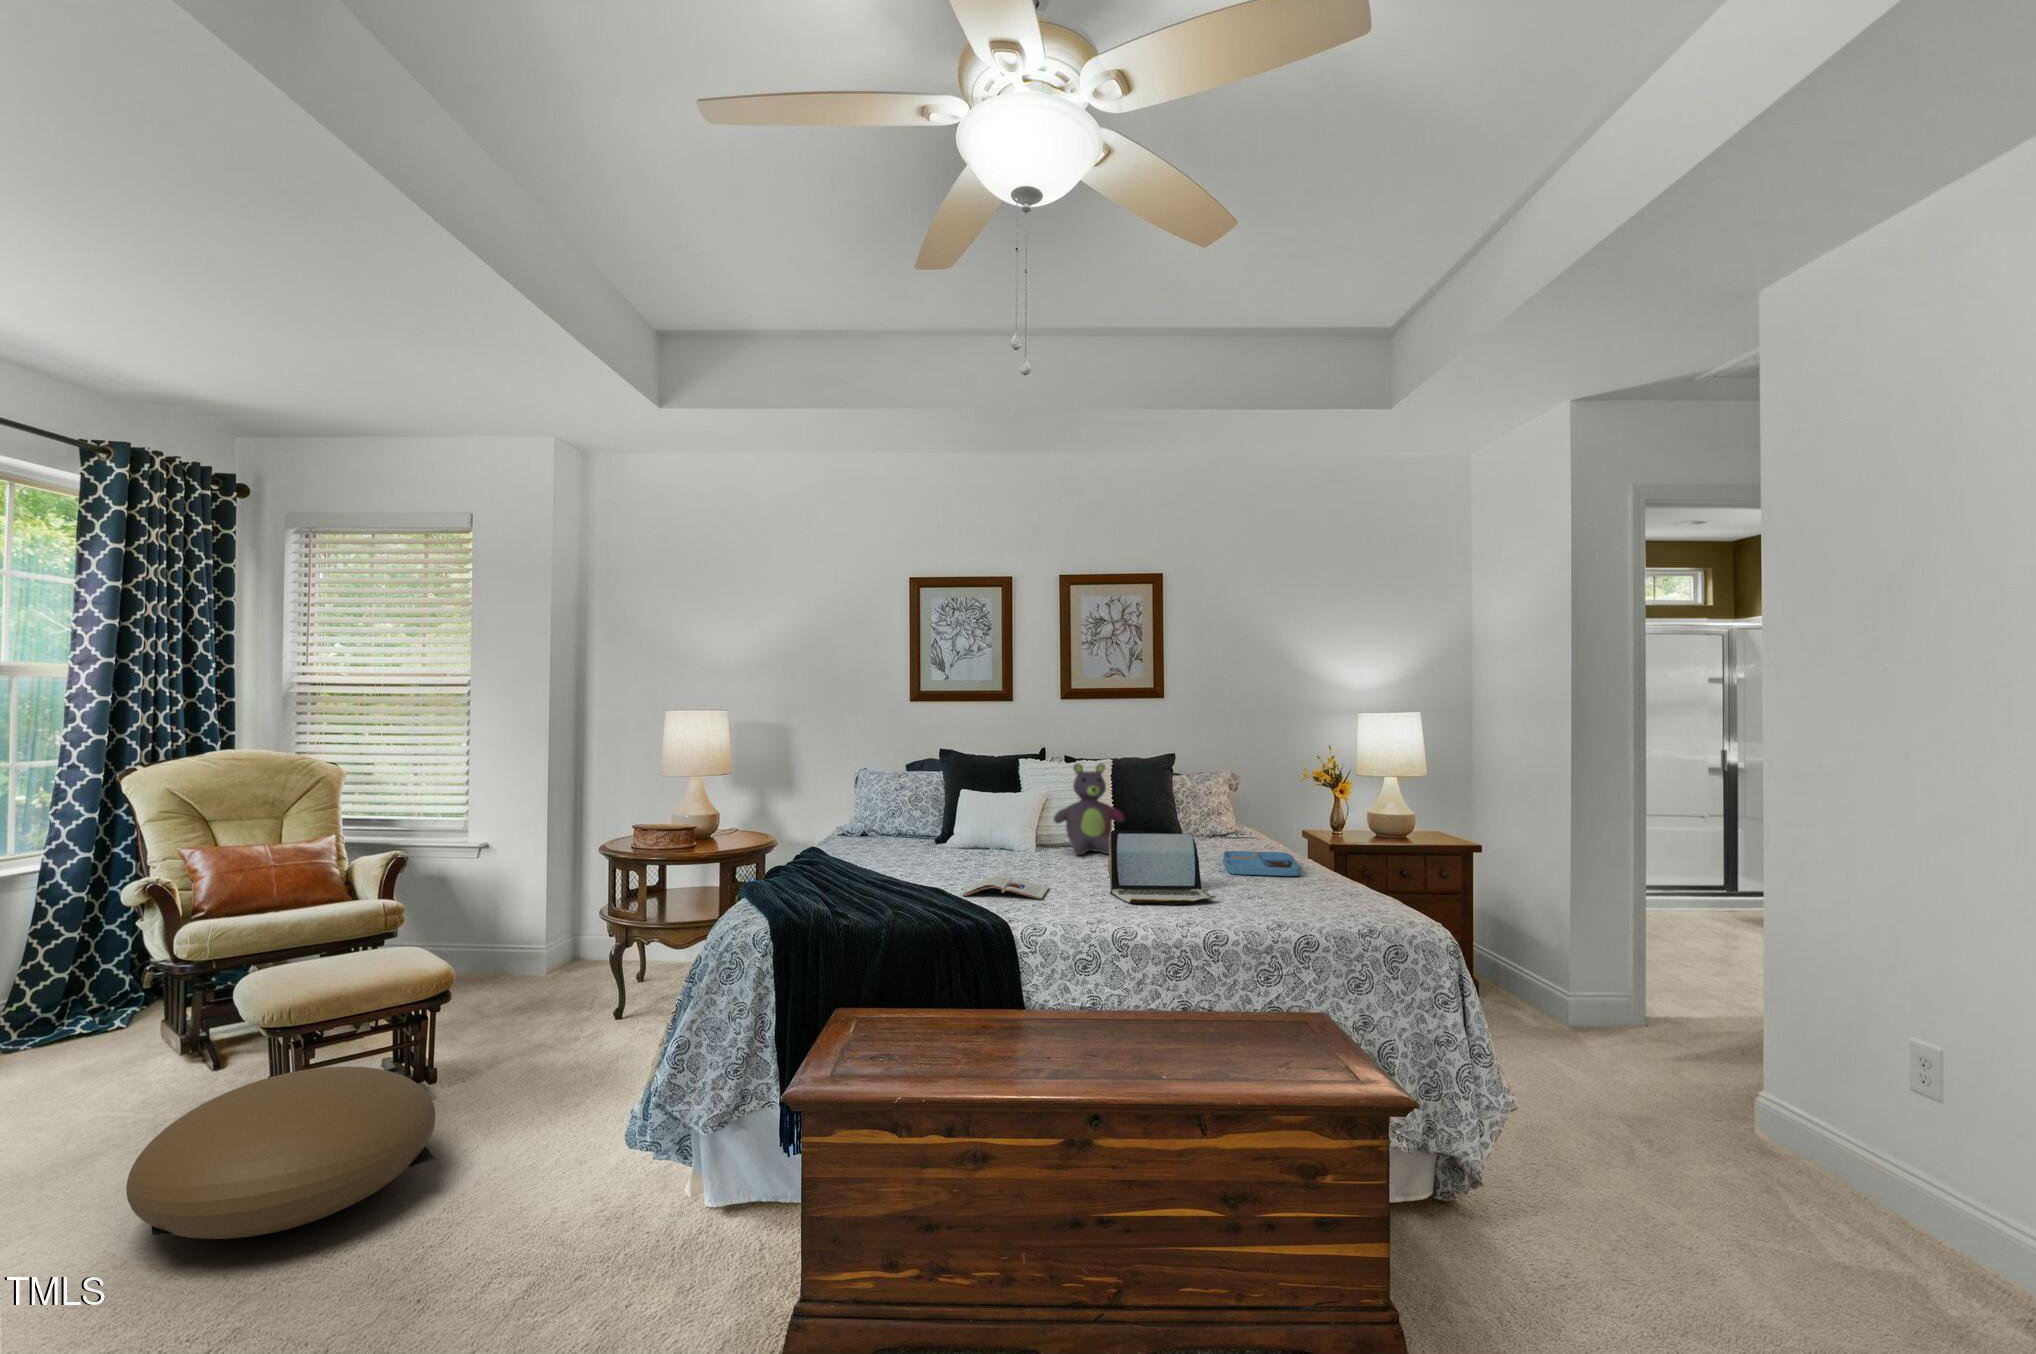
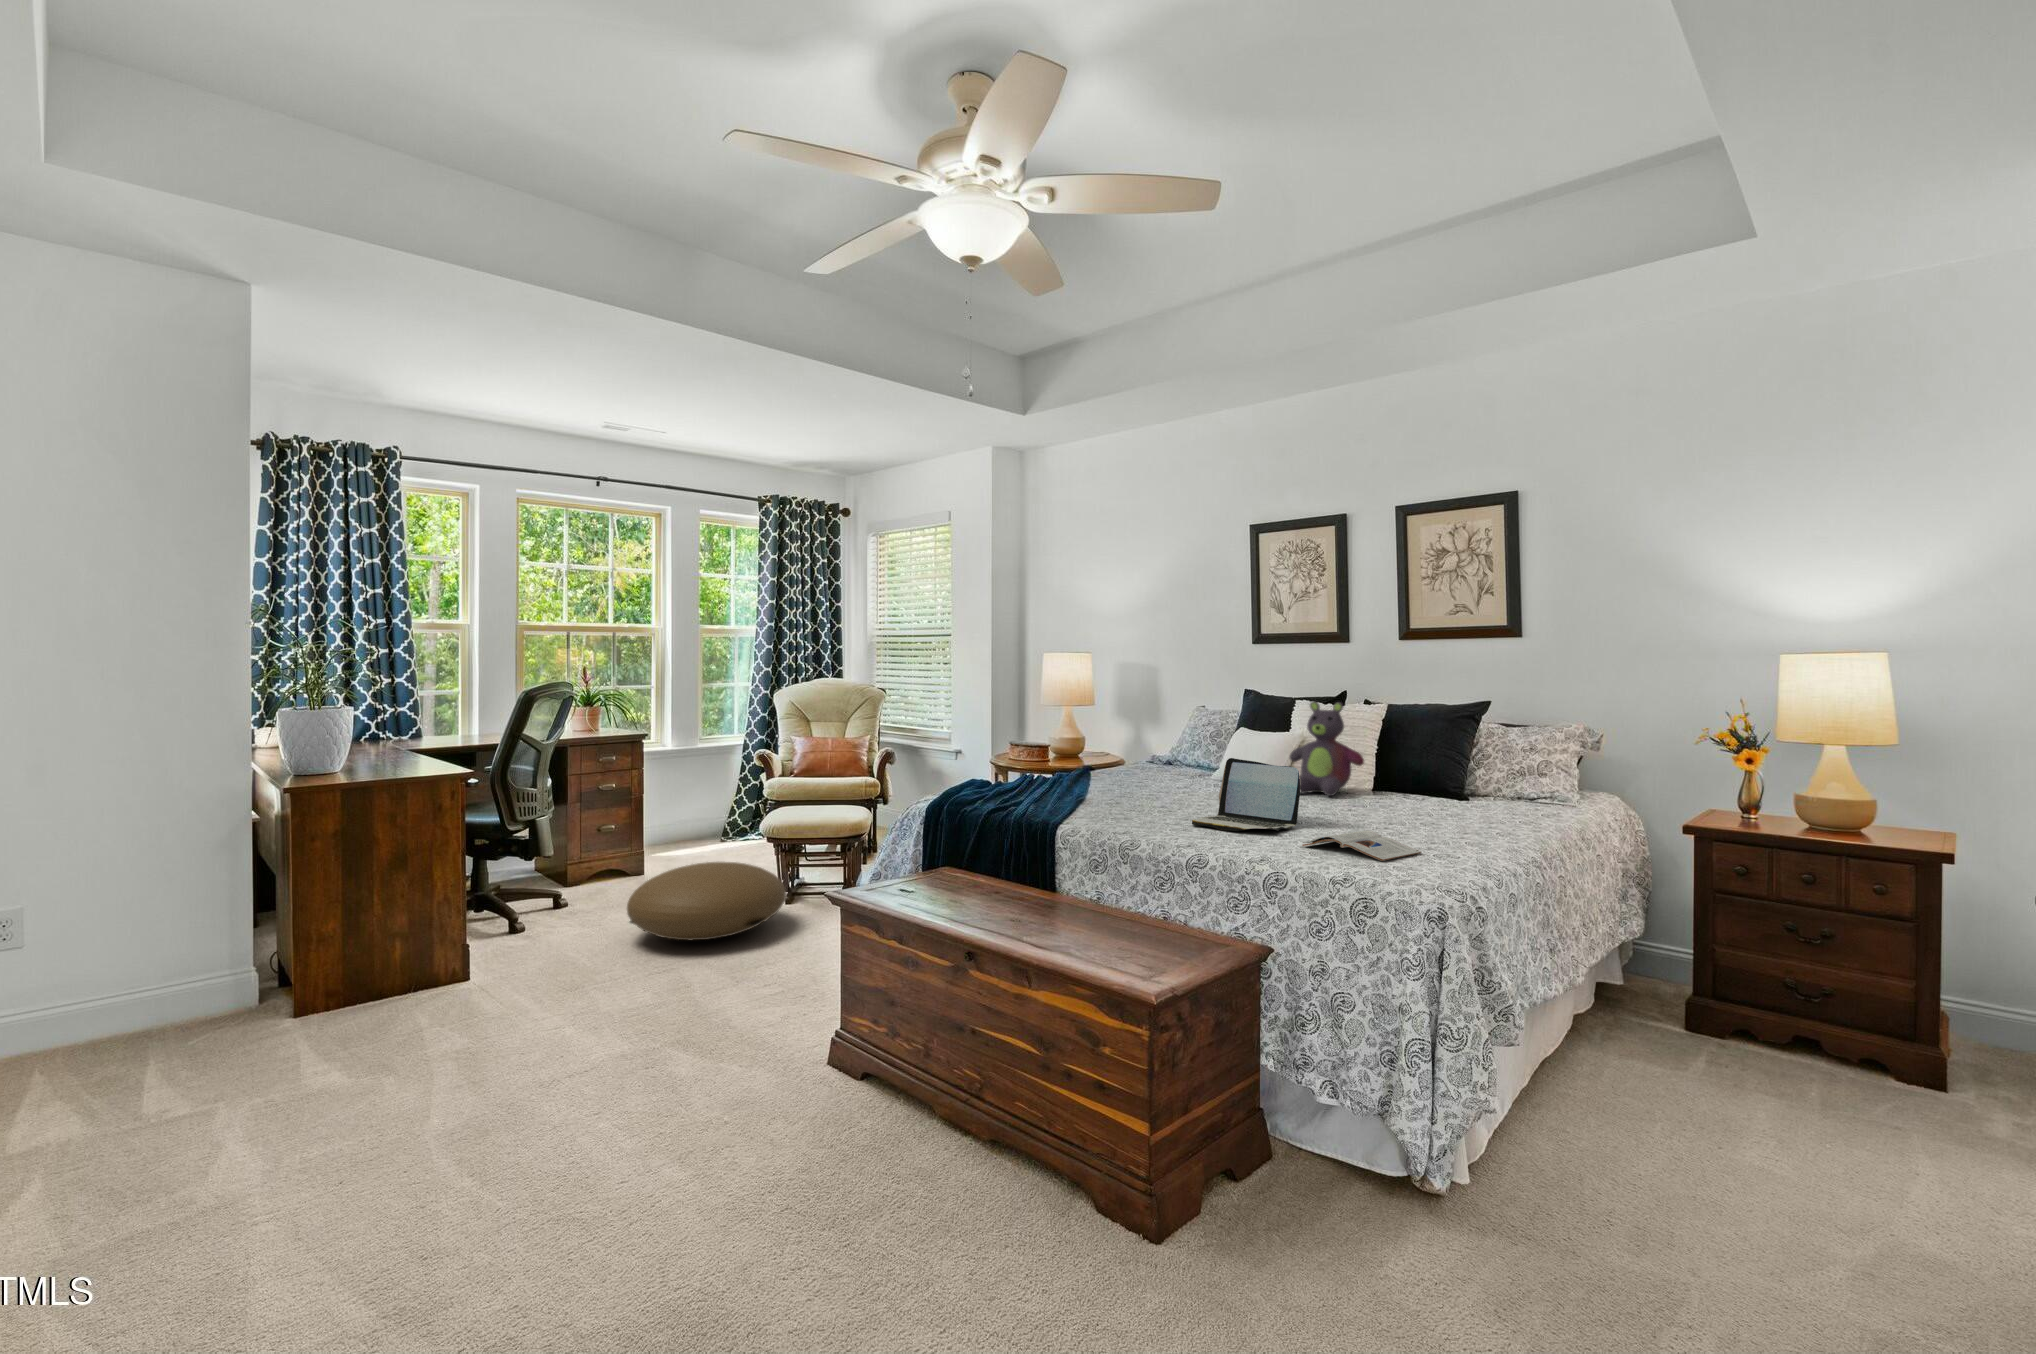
tray: present [1224,851,1300,876] -> none [1392,804,1518,831]
magazine: present [963,875,1049,899] -> present [1303,831,1422,861]

